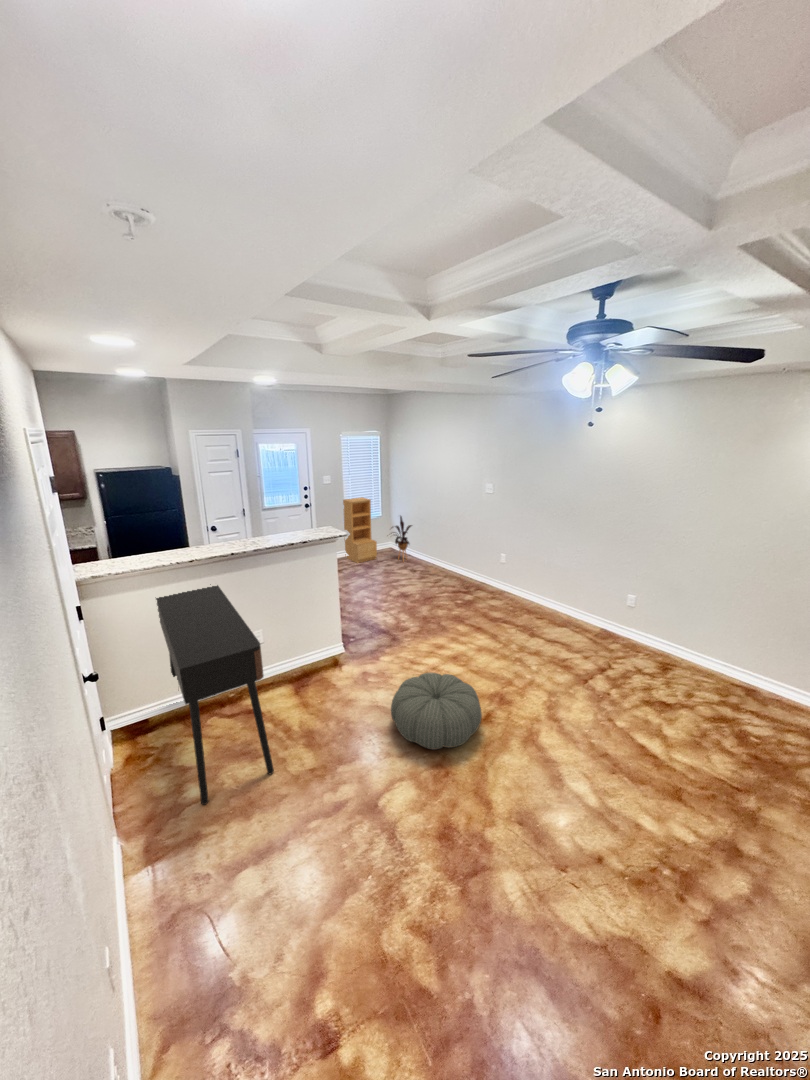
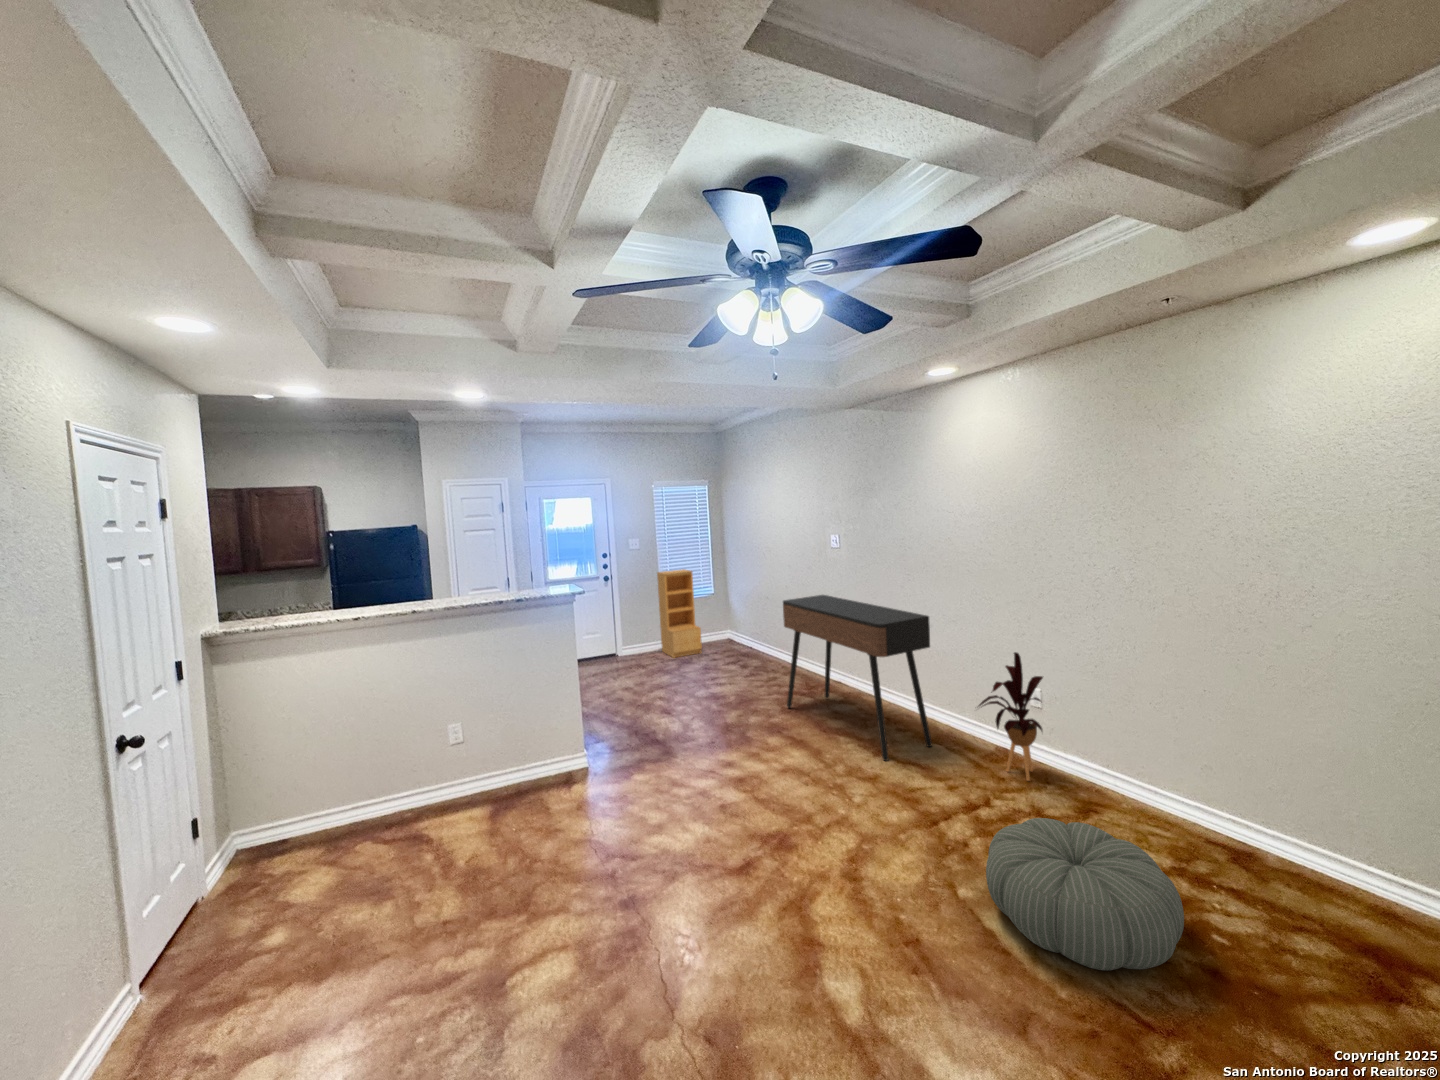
house plant: present [392,516,412,561] -> present [979,652,1043,781]
console table: present [156,584,274,805] -> present [783,595,932,761]
pouf: present [391,673,482,749] -> present [986,818,1184,970]

